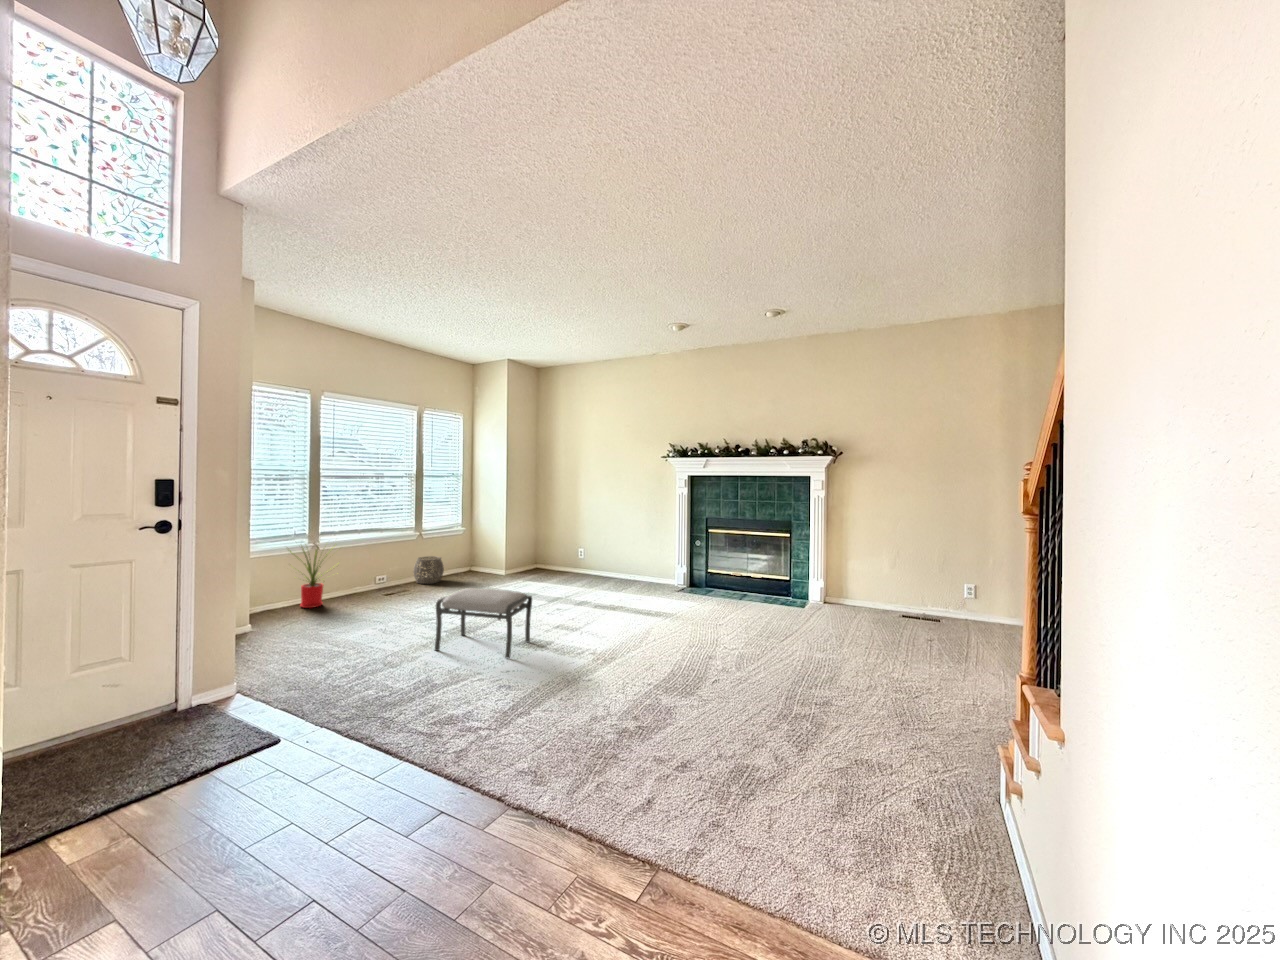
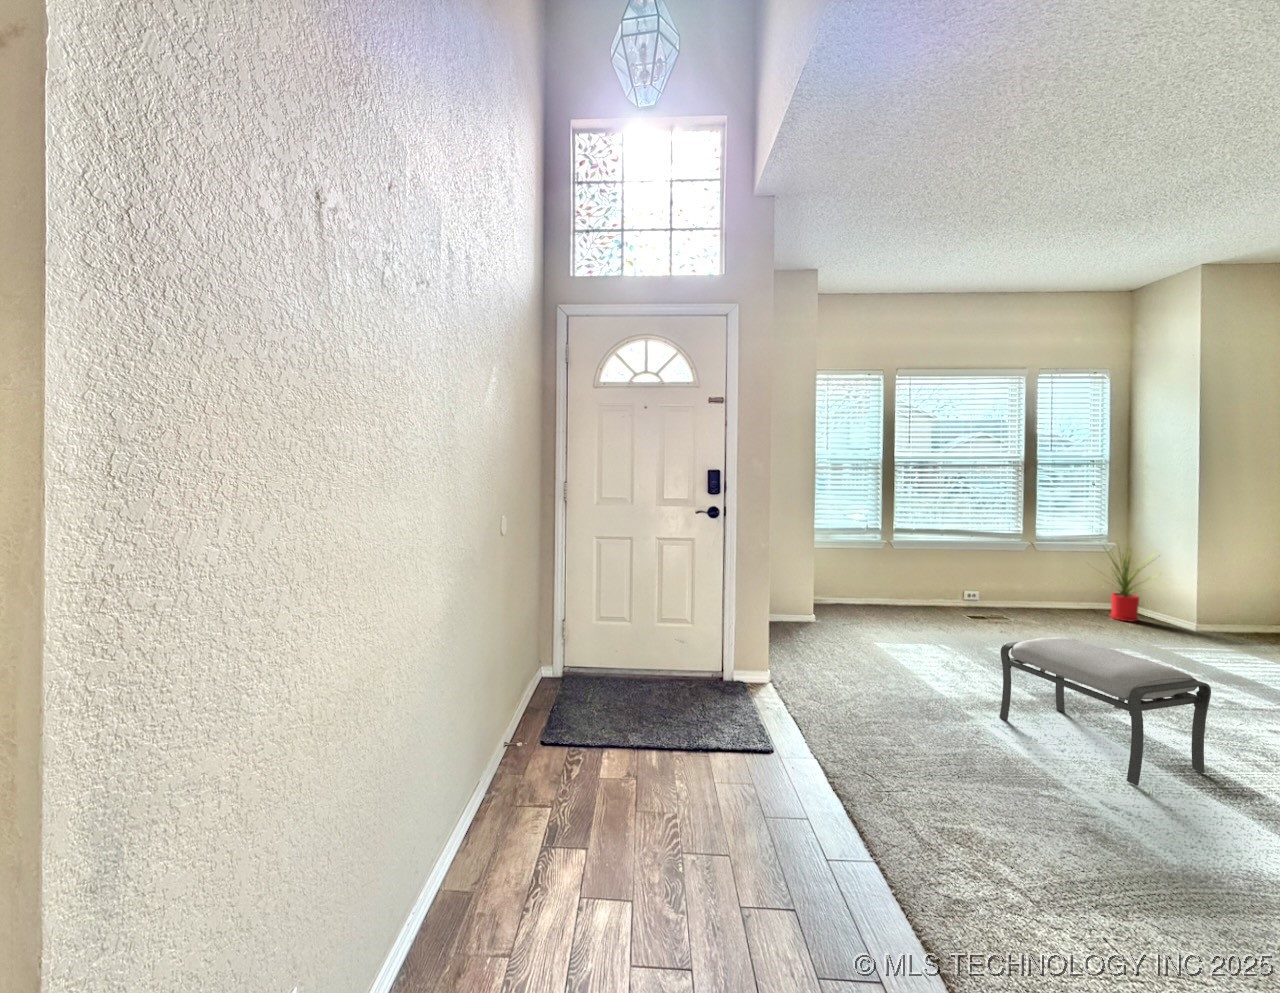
house plant: present [290,548,327,608] -> present [1110,551,1153,622]
woven basket: present [413,556,444,584] -> none [1018,578,1069,619]

